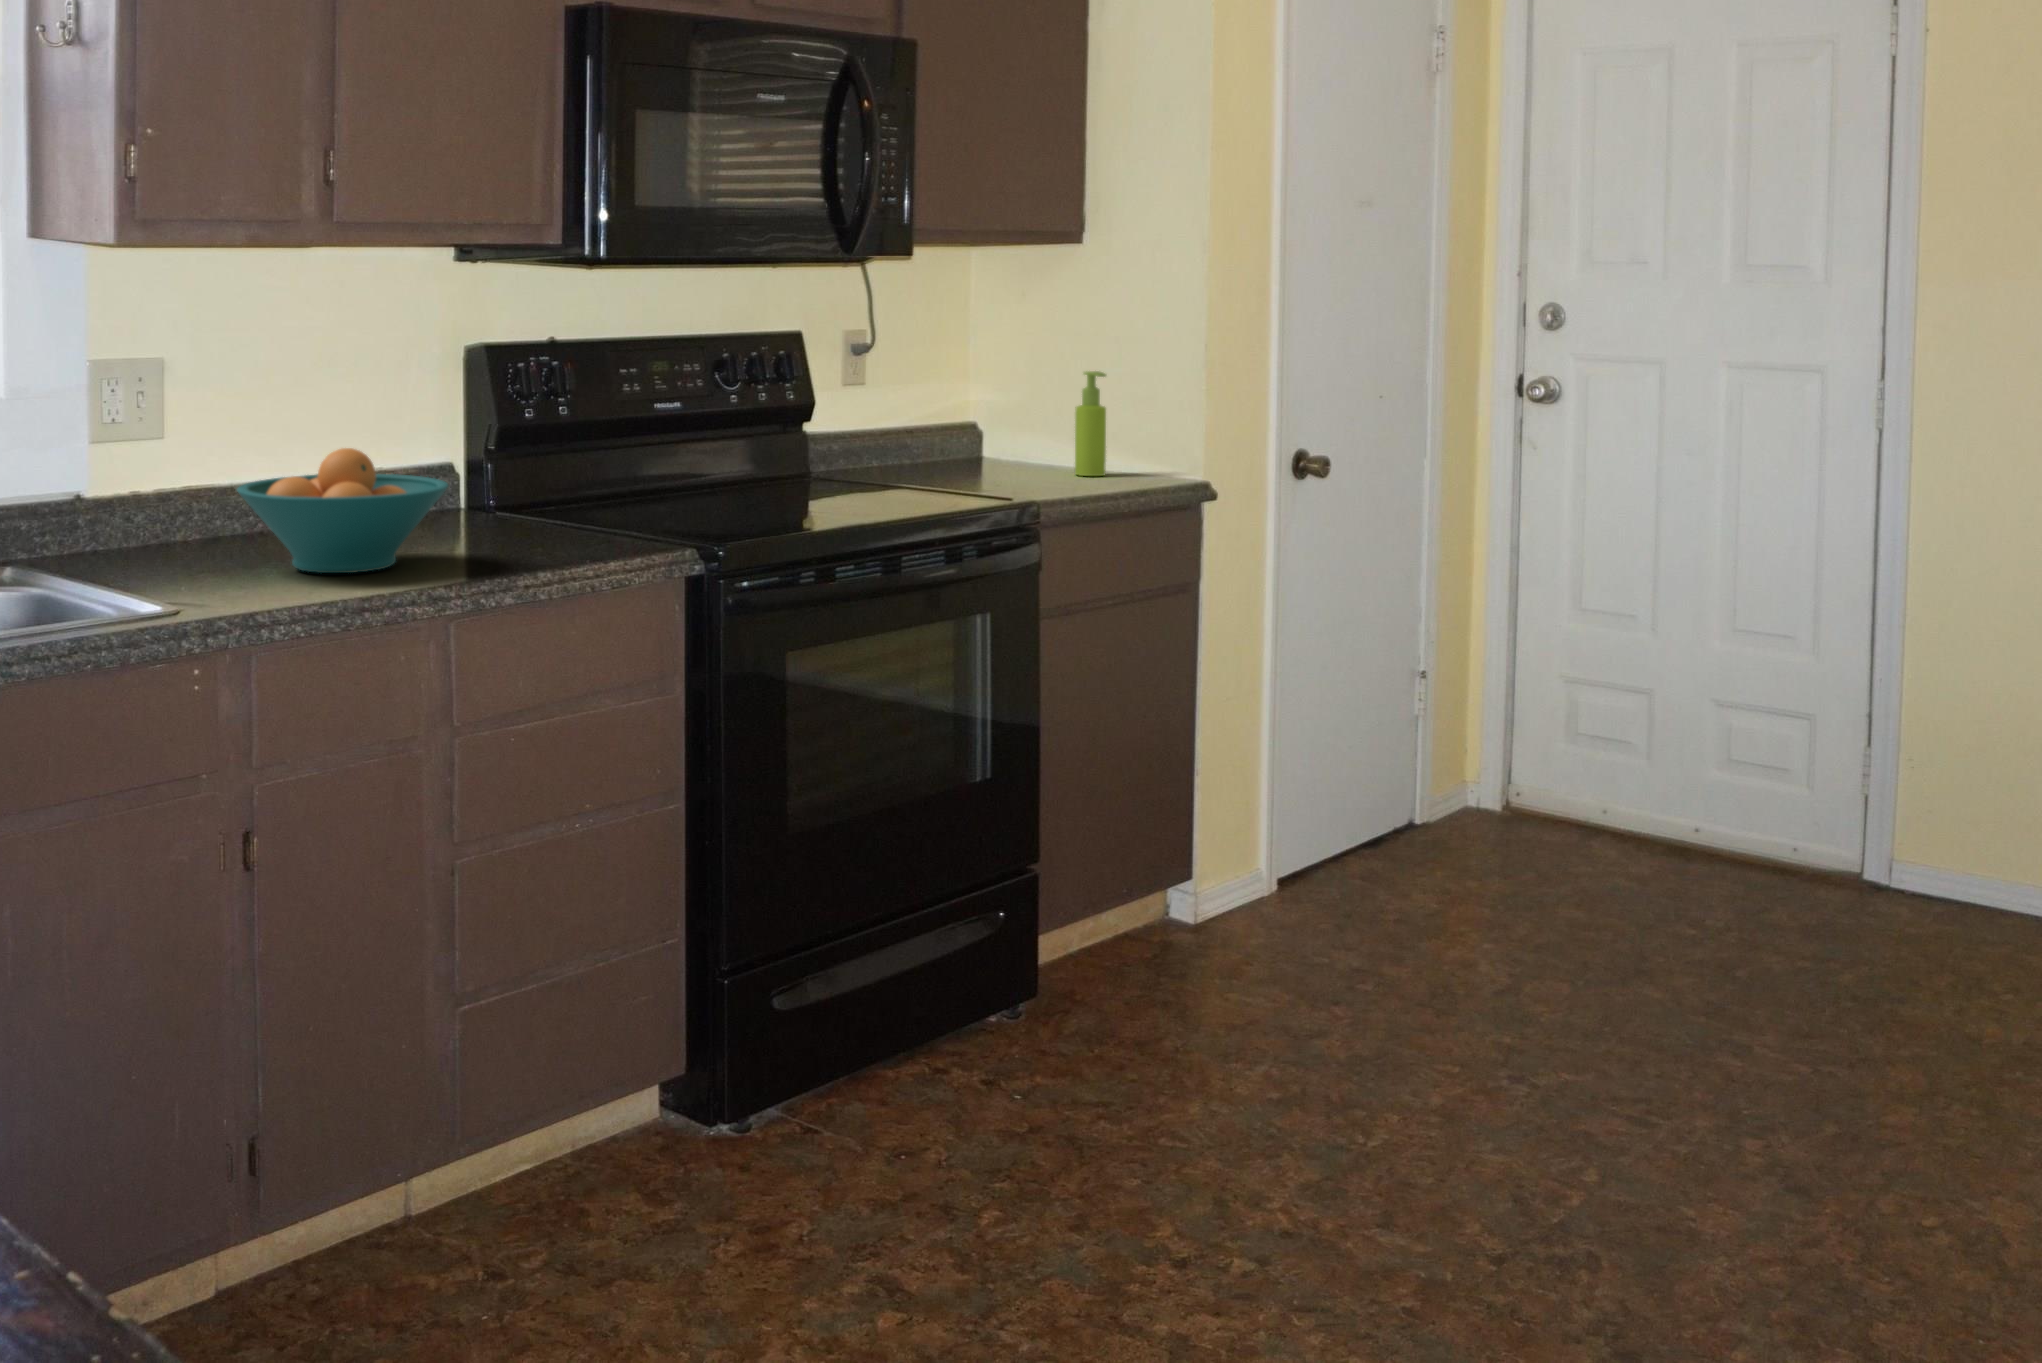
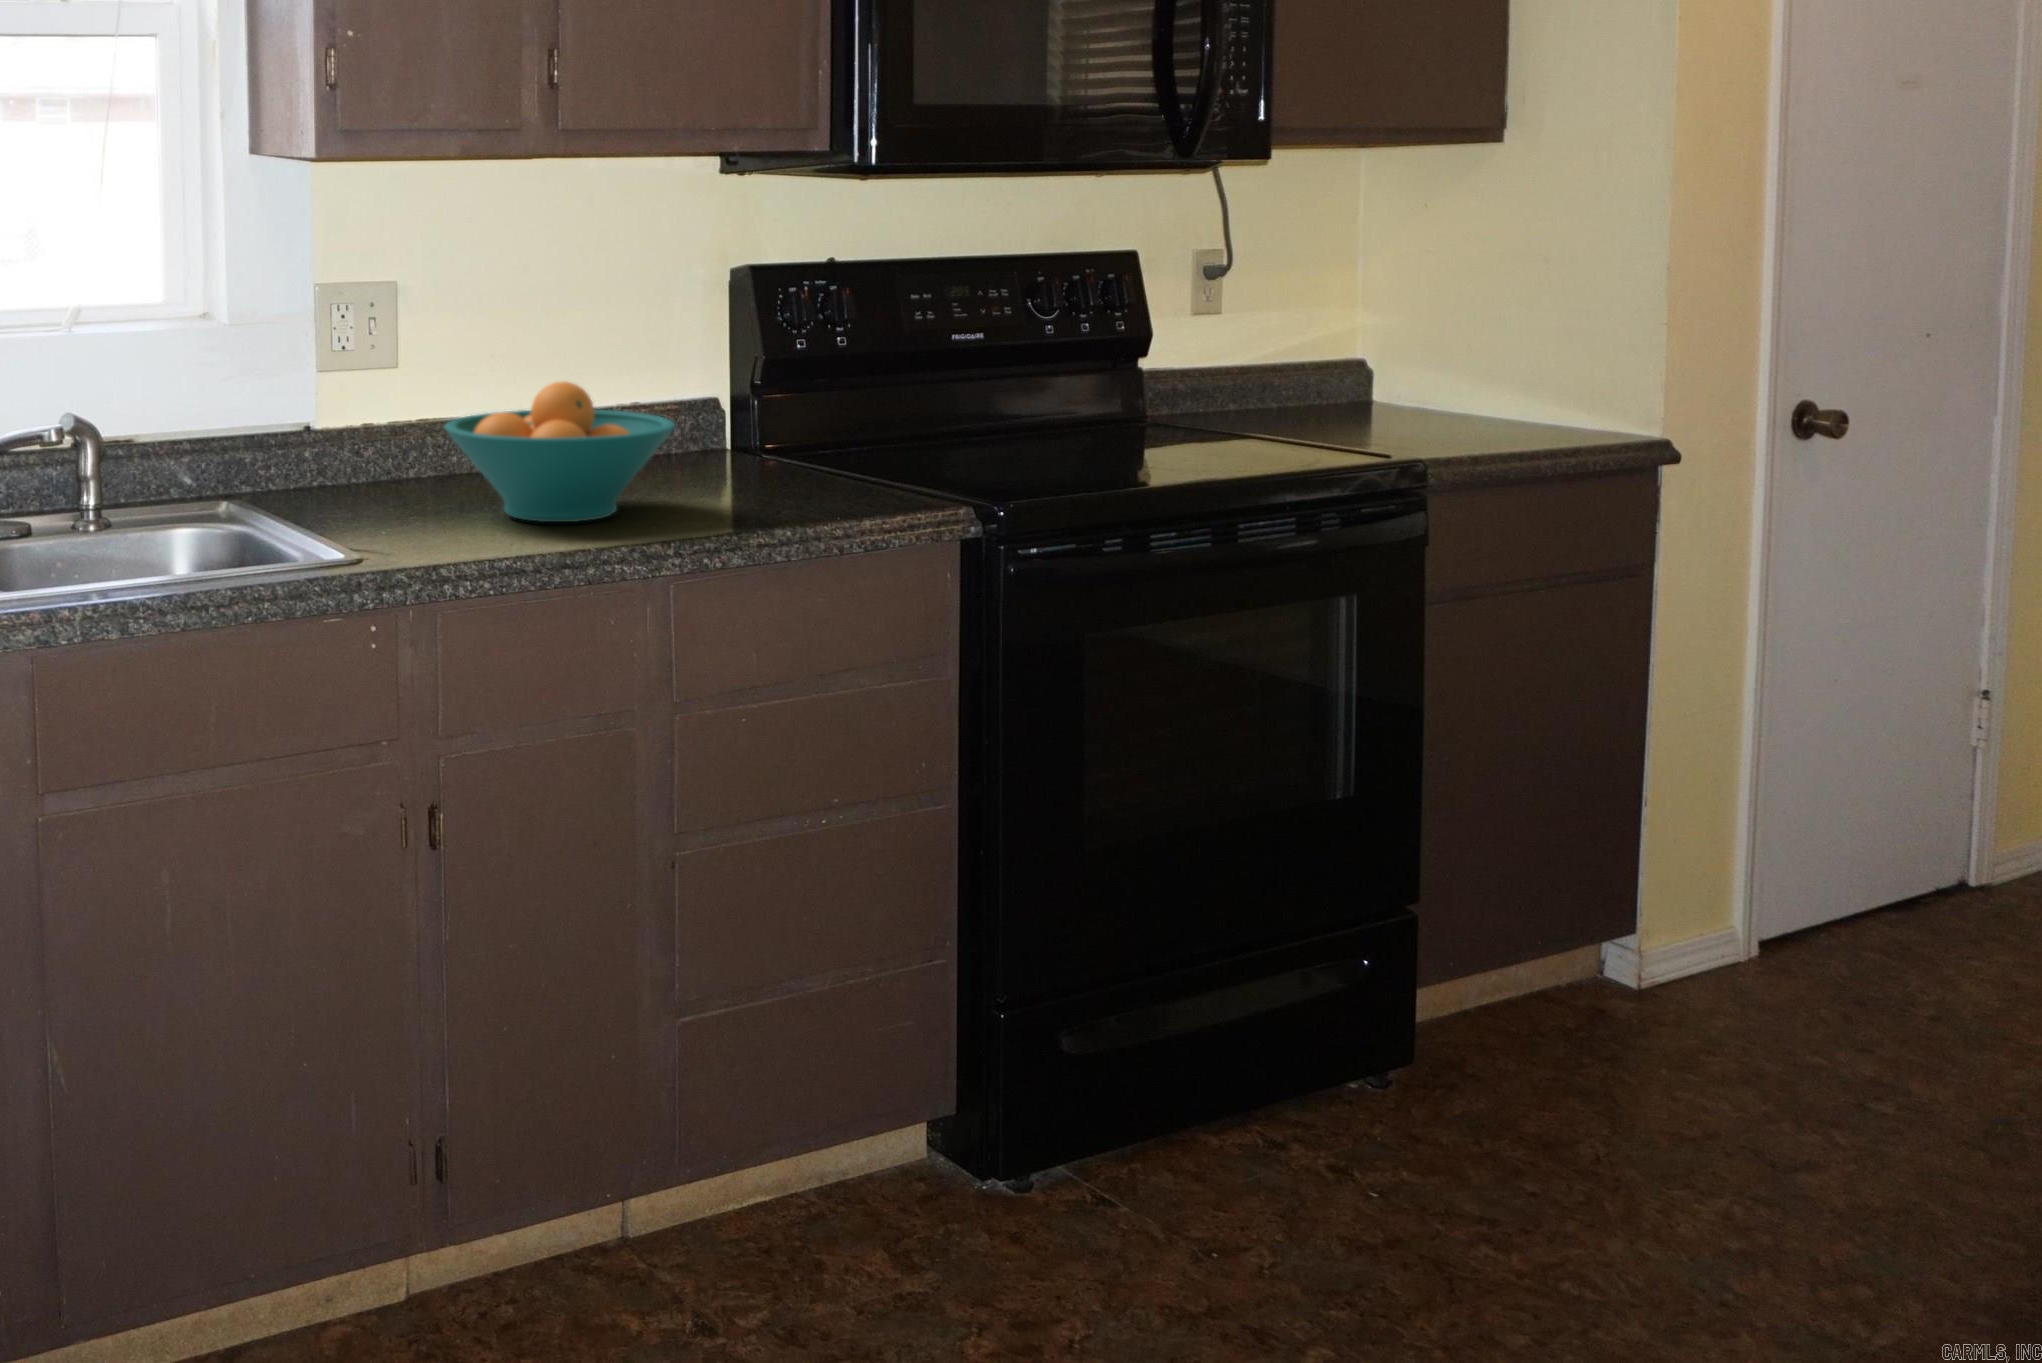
soap dispenser: present [1075,371,1106,476] -> none [1482,299,1529,429]

